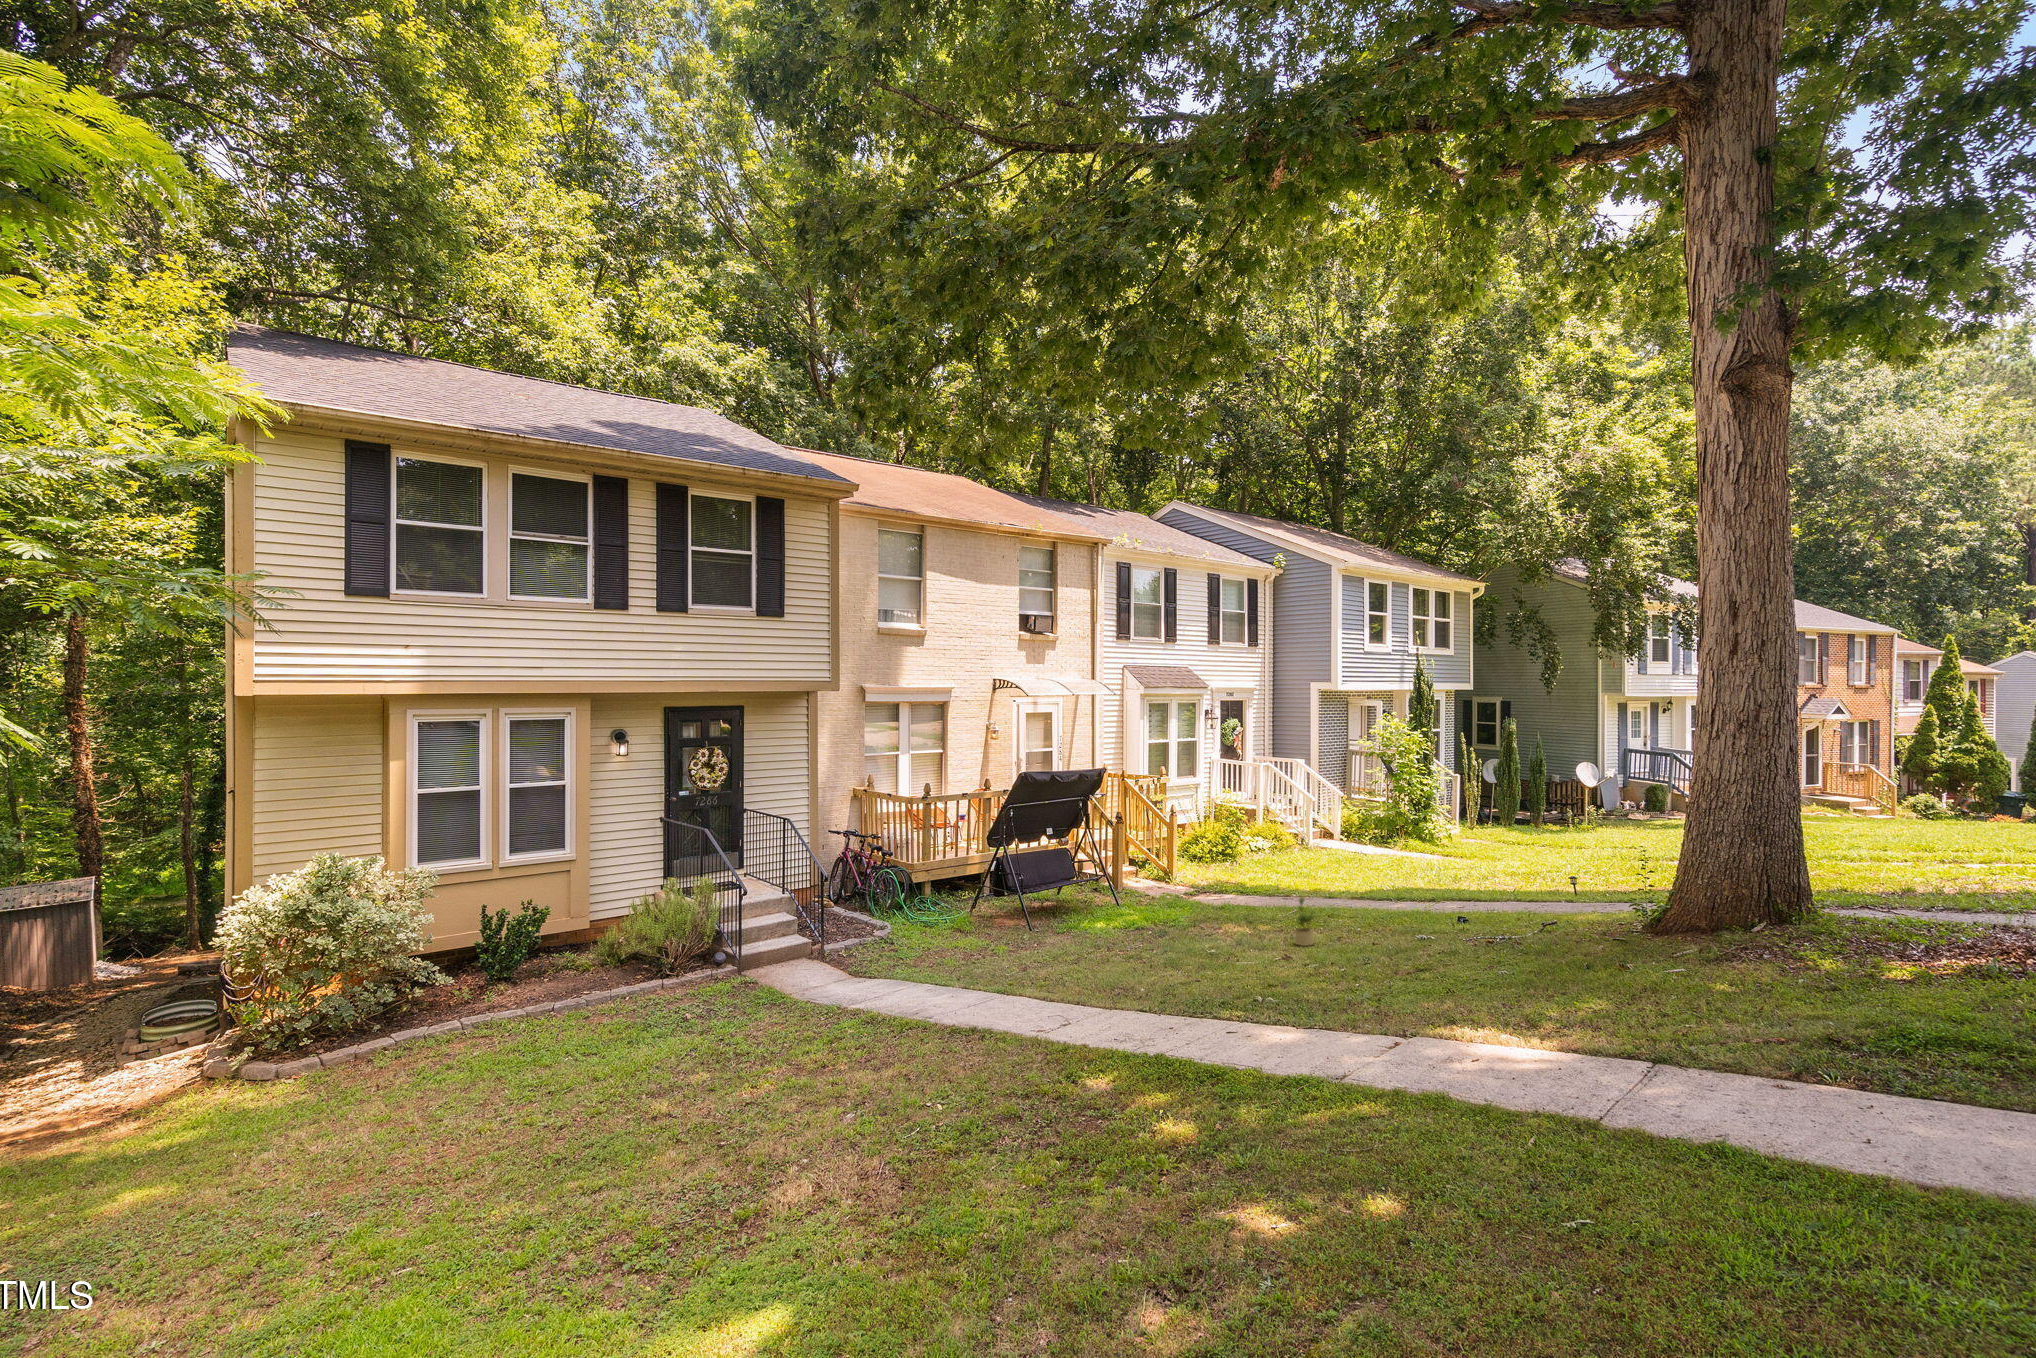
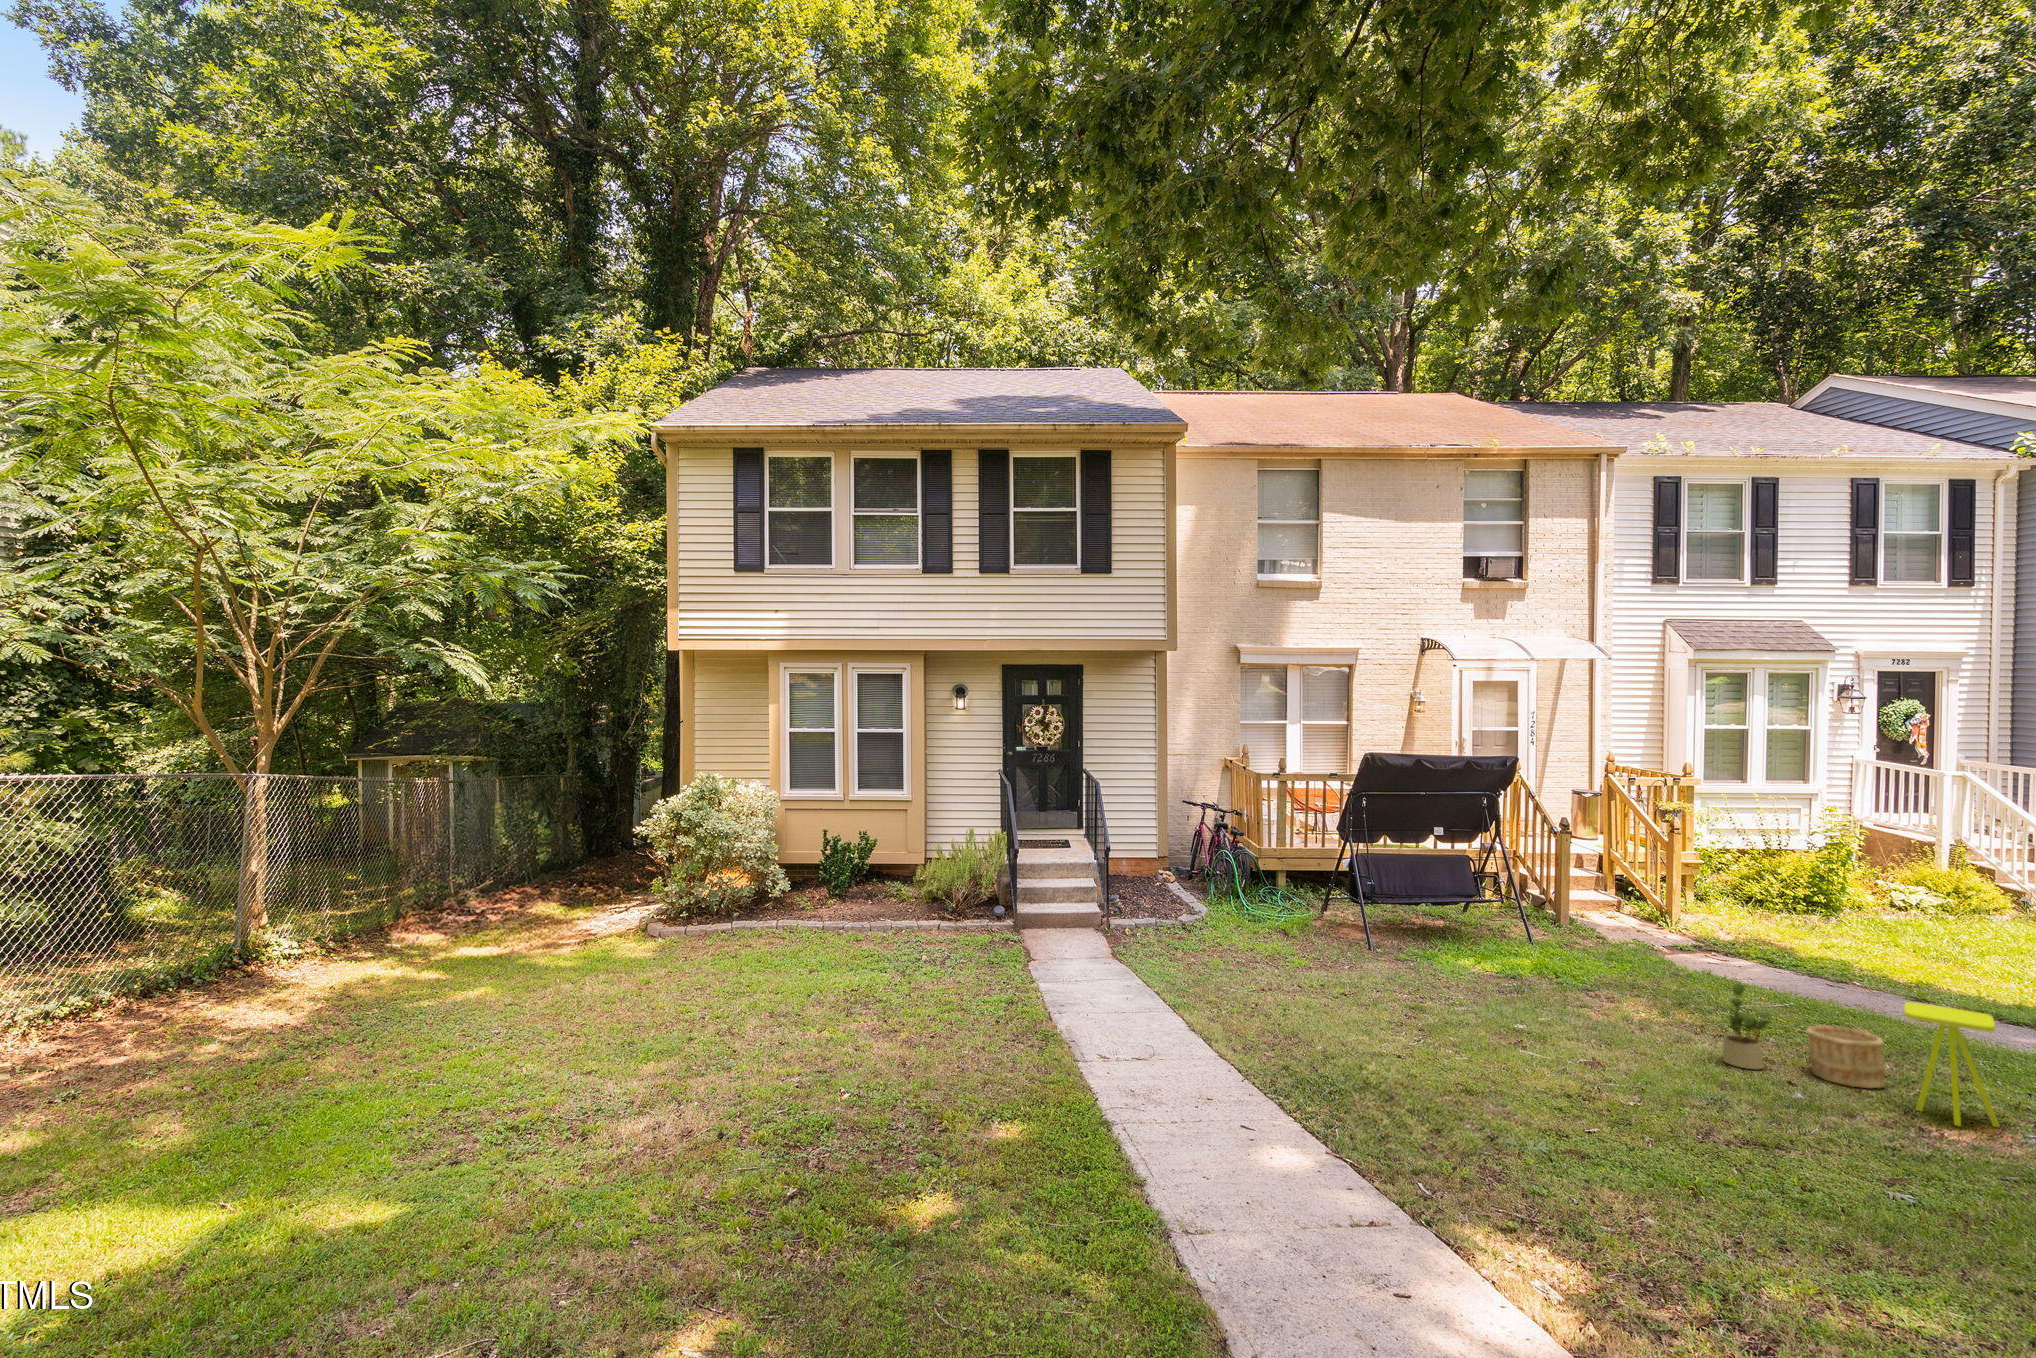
side table: none [1374,889,1415,949] -> present [1904,1002,1999,1127]
wooden bucket: none [1327,912,1363,943] -> present [1806,1025,1885,1088]

